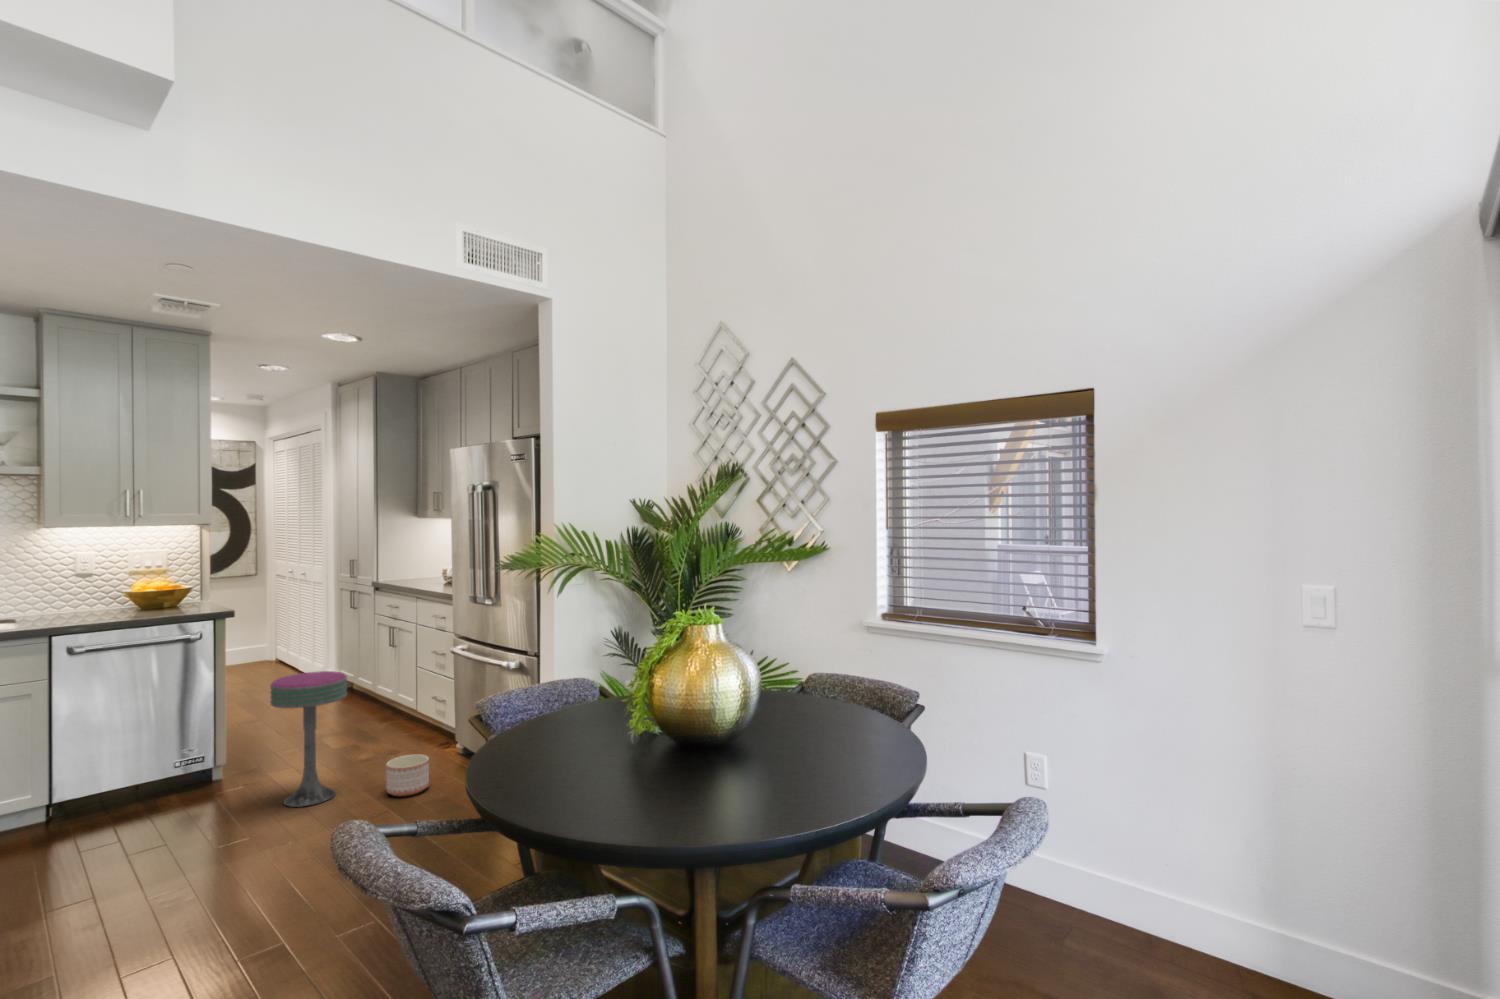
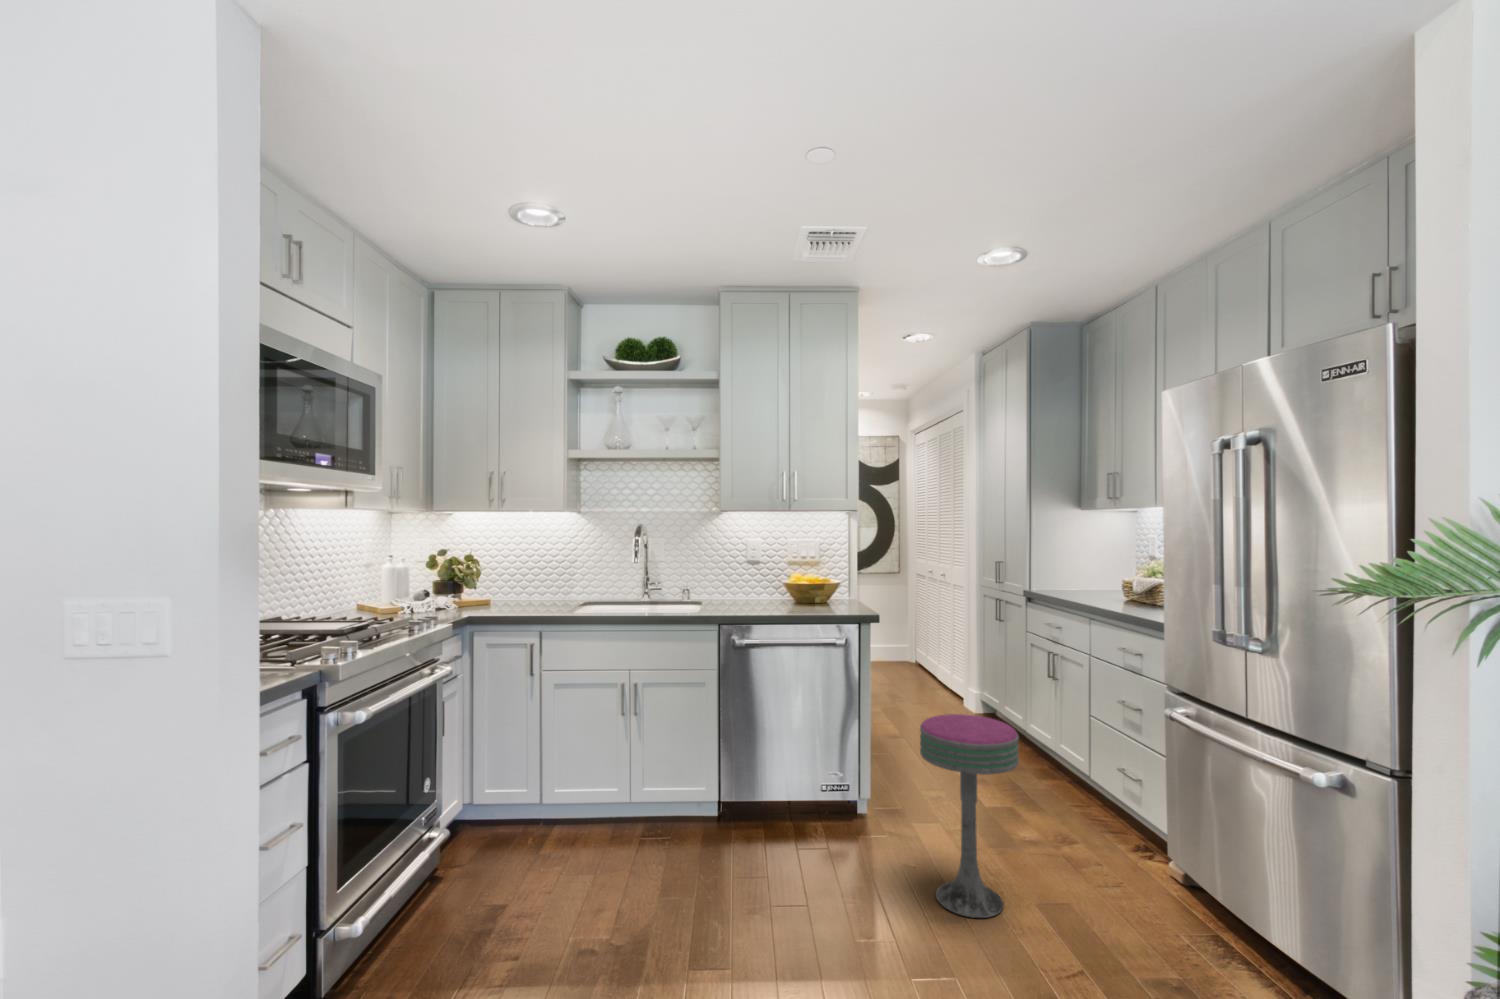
planter: present [386,755,429,796] -> none [1082,882,1154,964]

